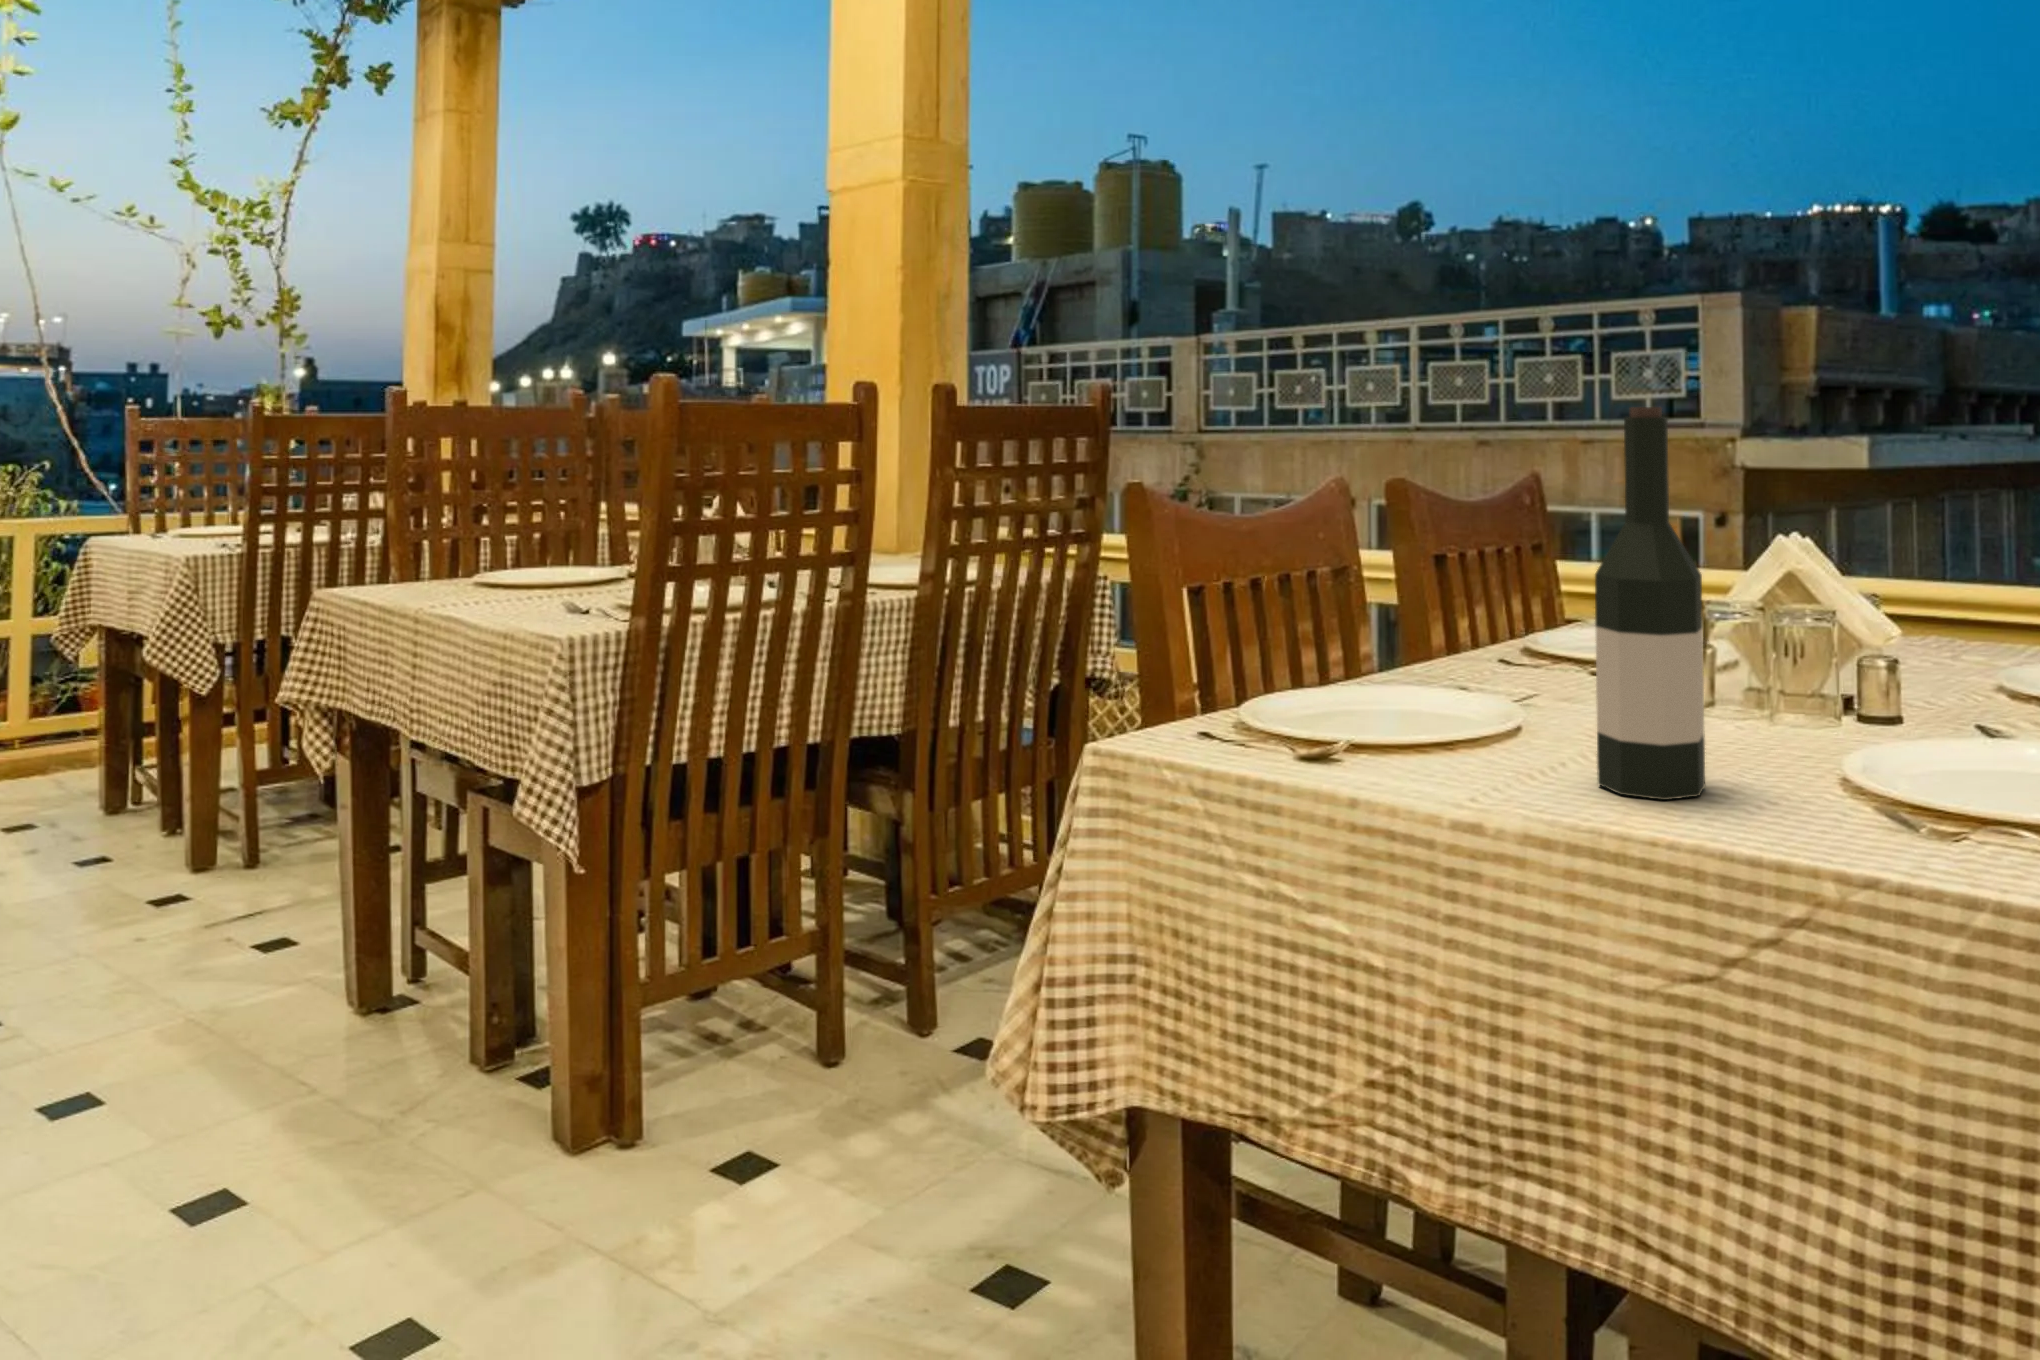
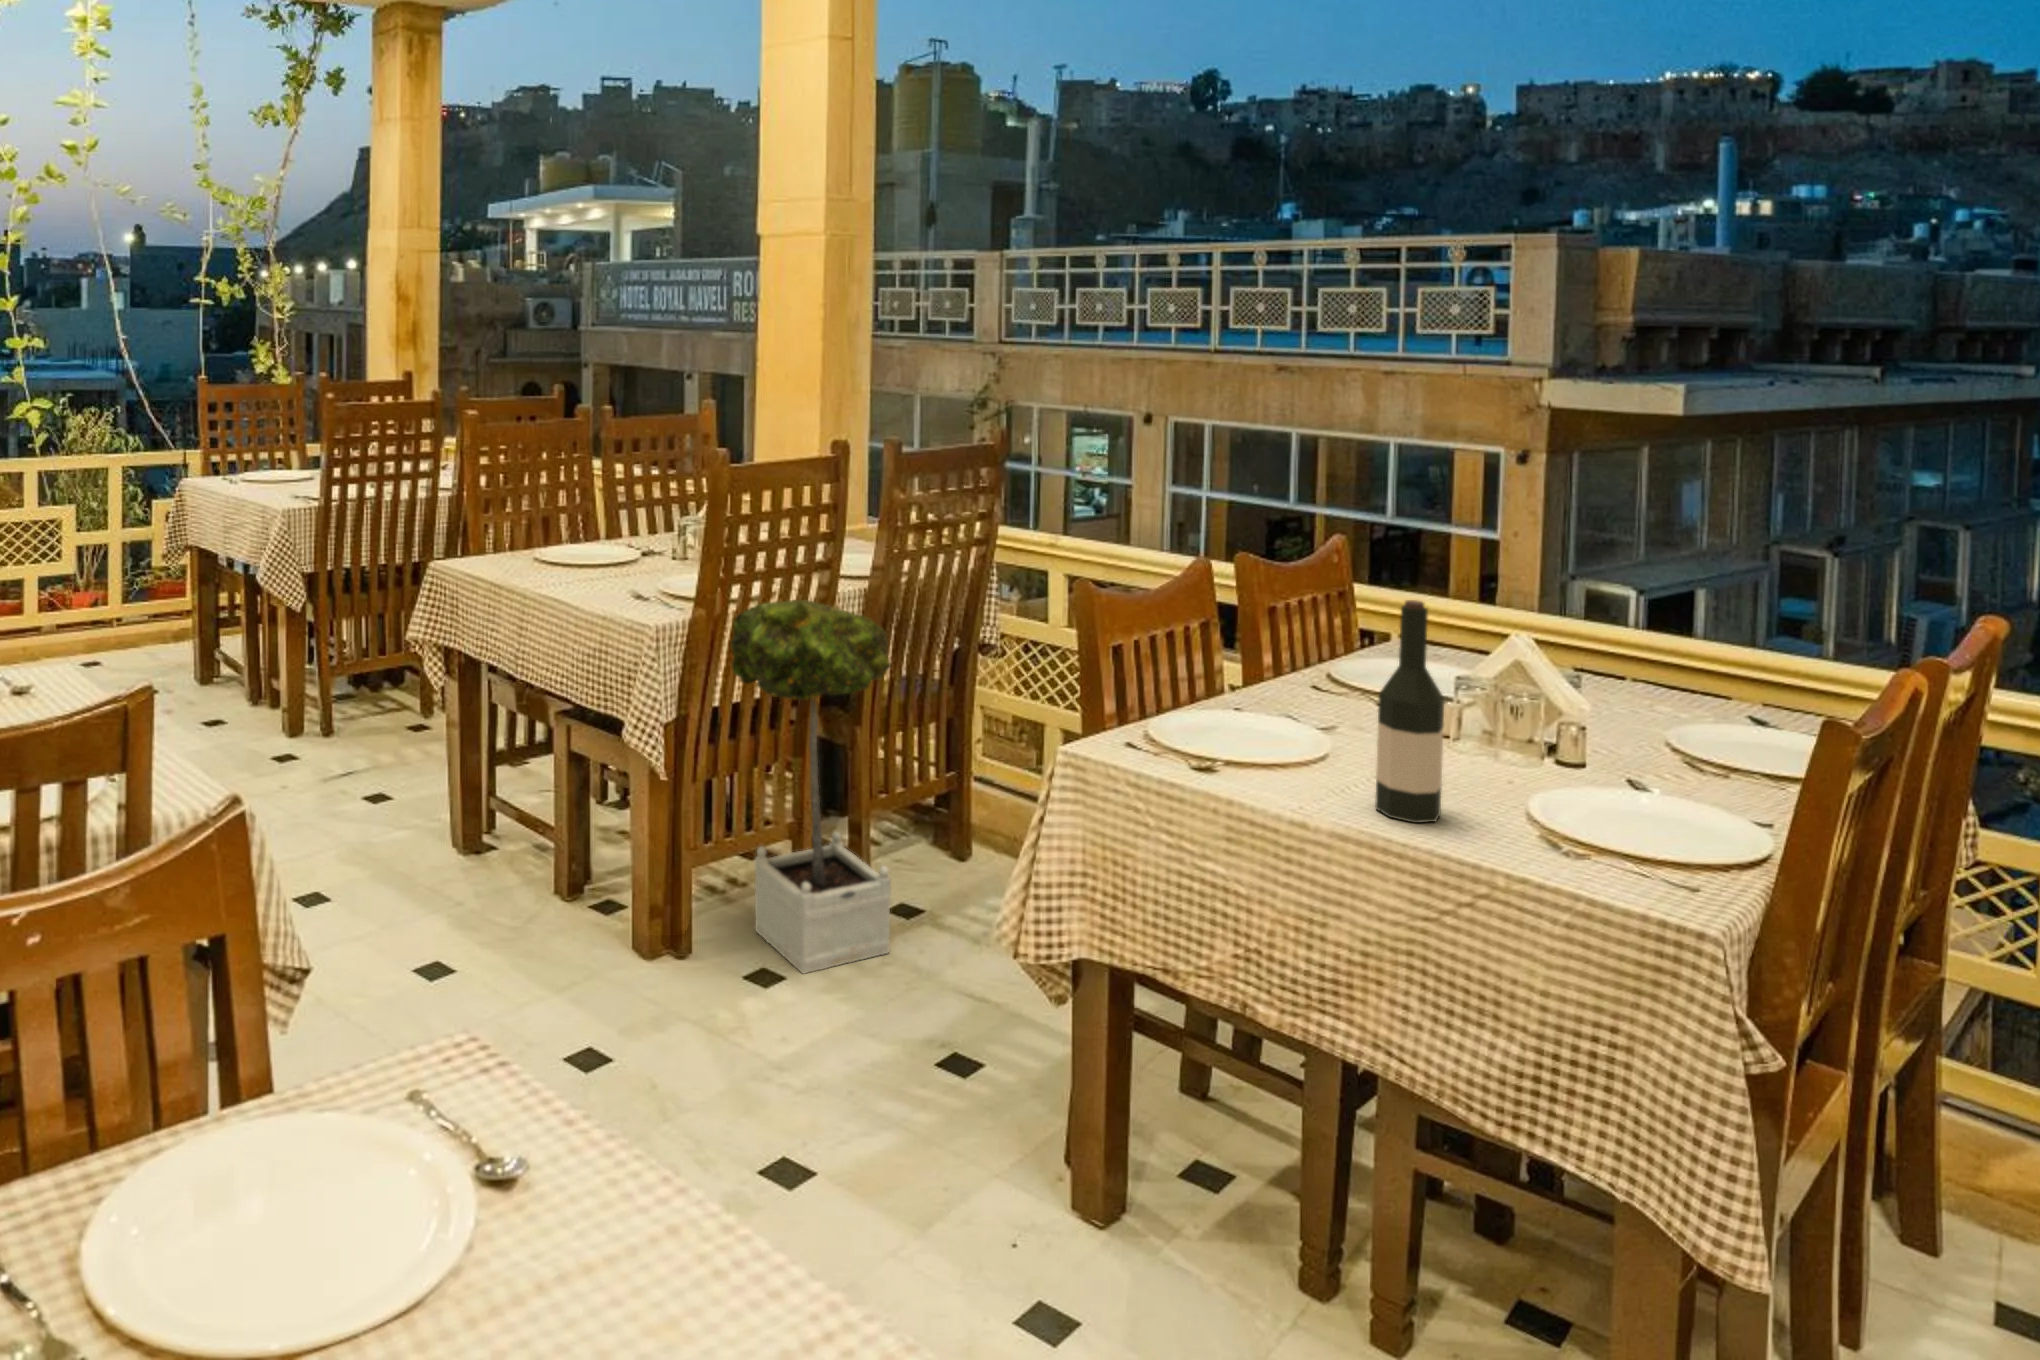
potted tree: none [680,589,928,1180] -> present [730,600,891,973]

